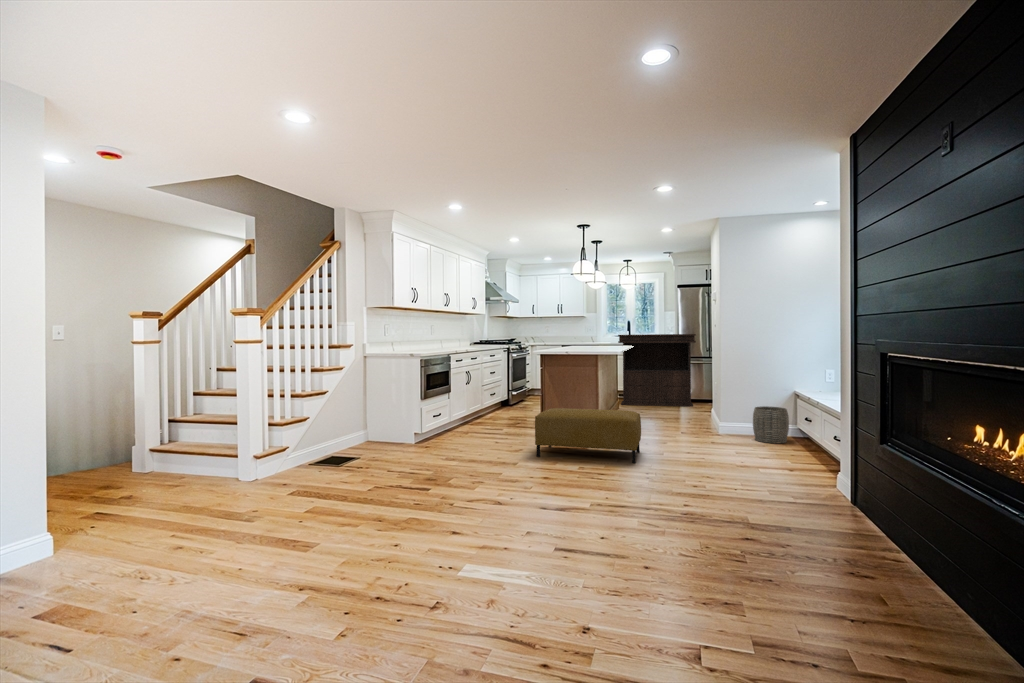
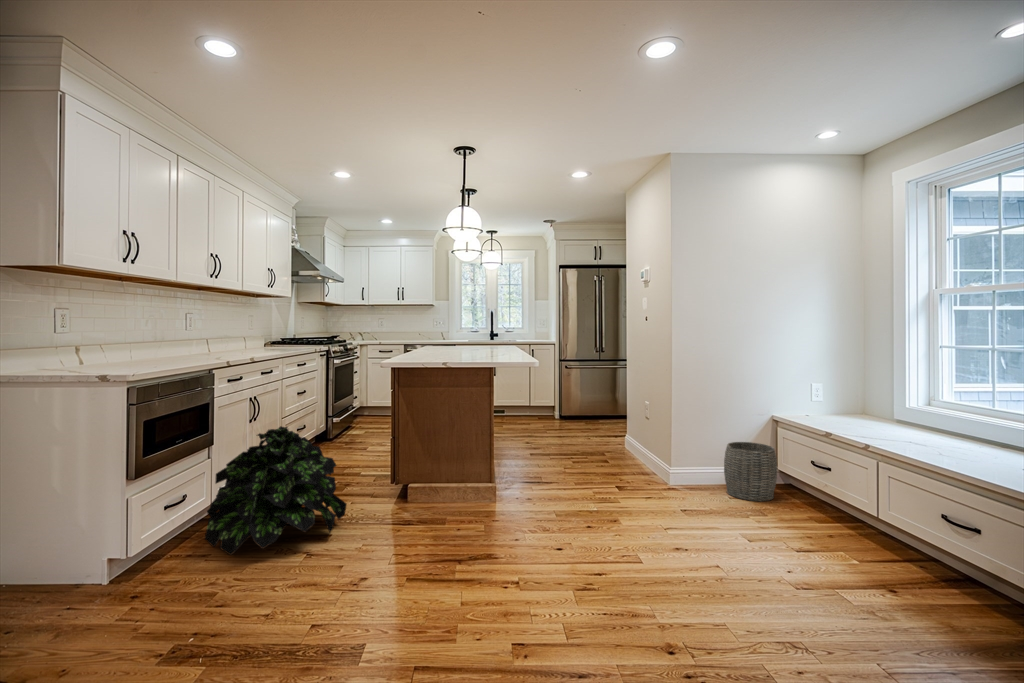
console table: present [618,334,696,407] -> none [488,331,590,428]
potted plant: none [449,383,514,440] -> present [205,426,347,555]
ottoman: present [535,408,641,463] -> none [405,480,622,604]

